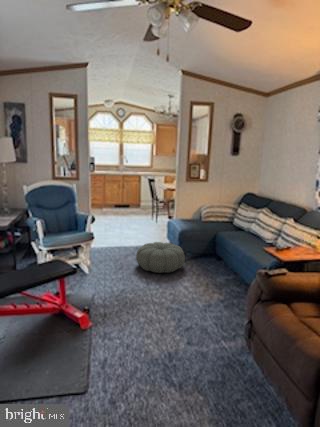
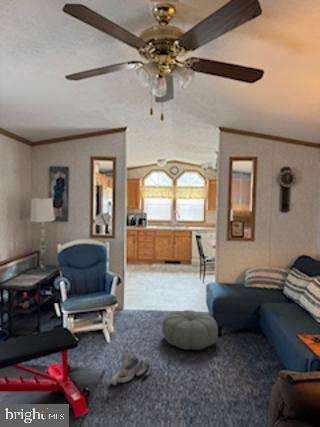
plush toy: none [105,274,136,302] -> present [110,350,152,385]

